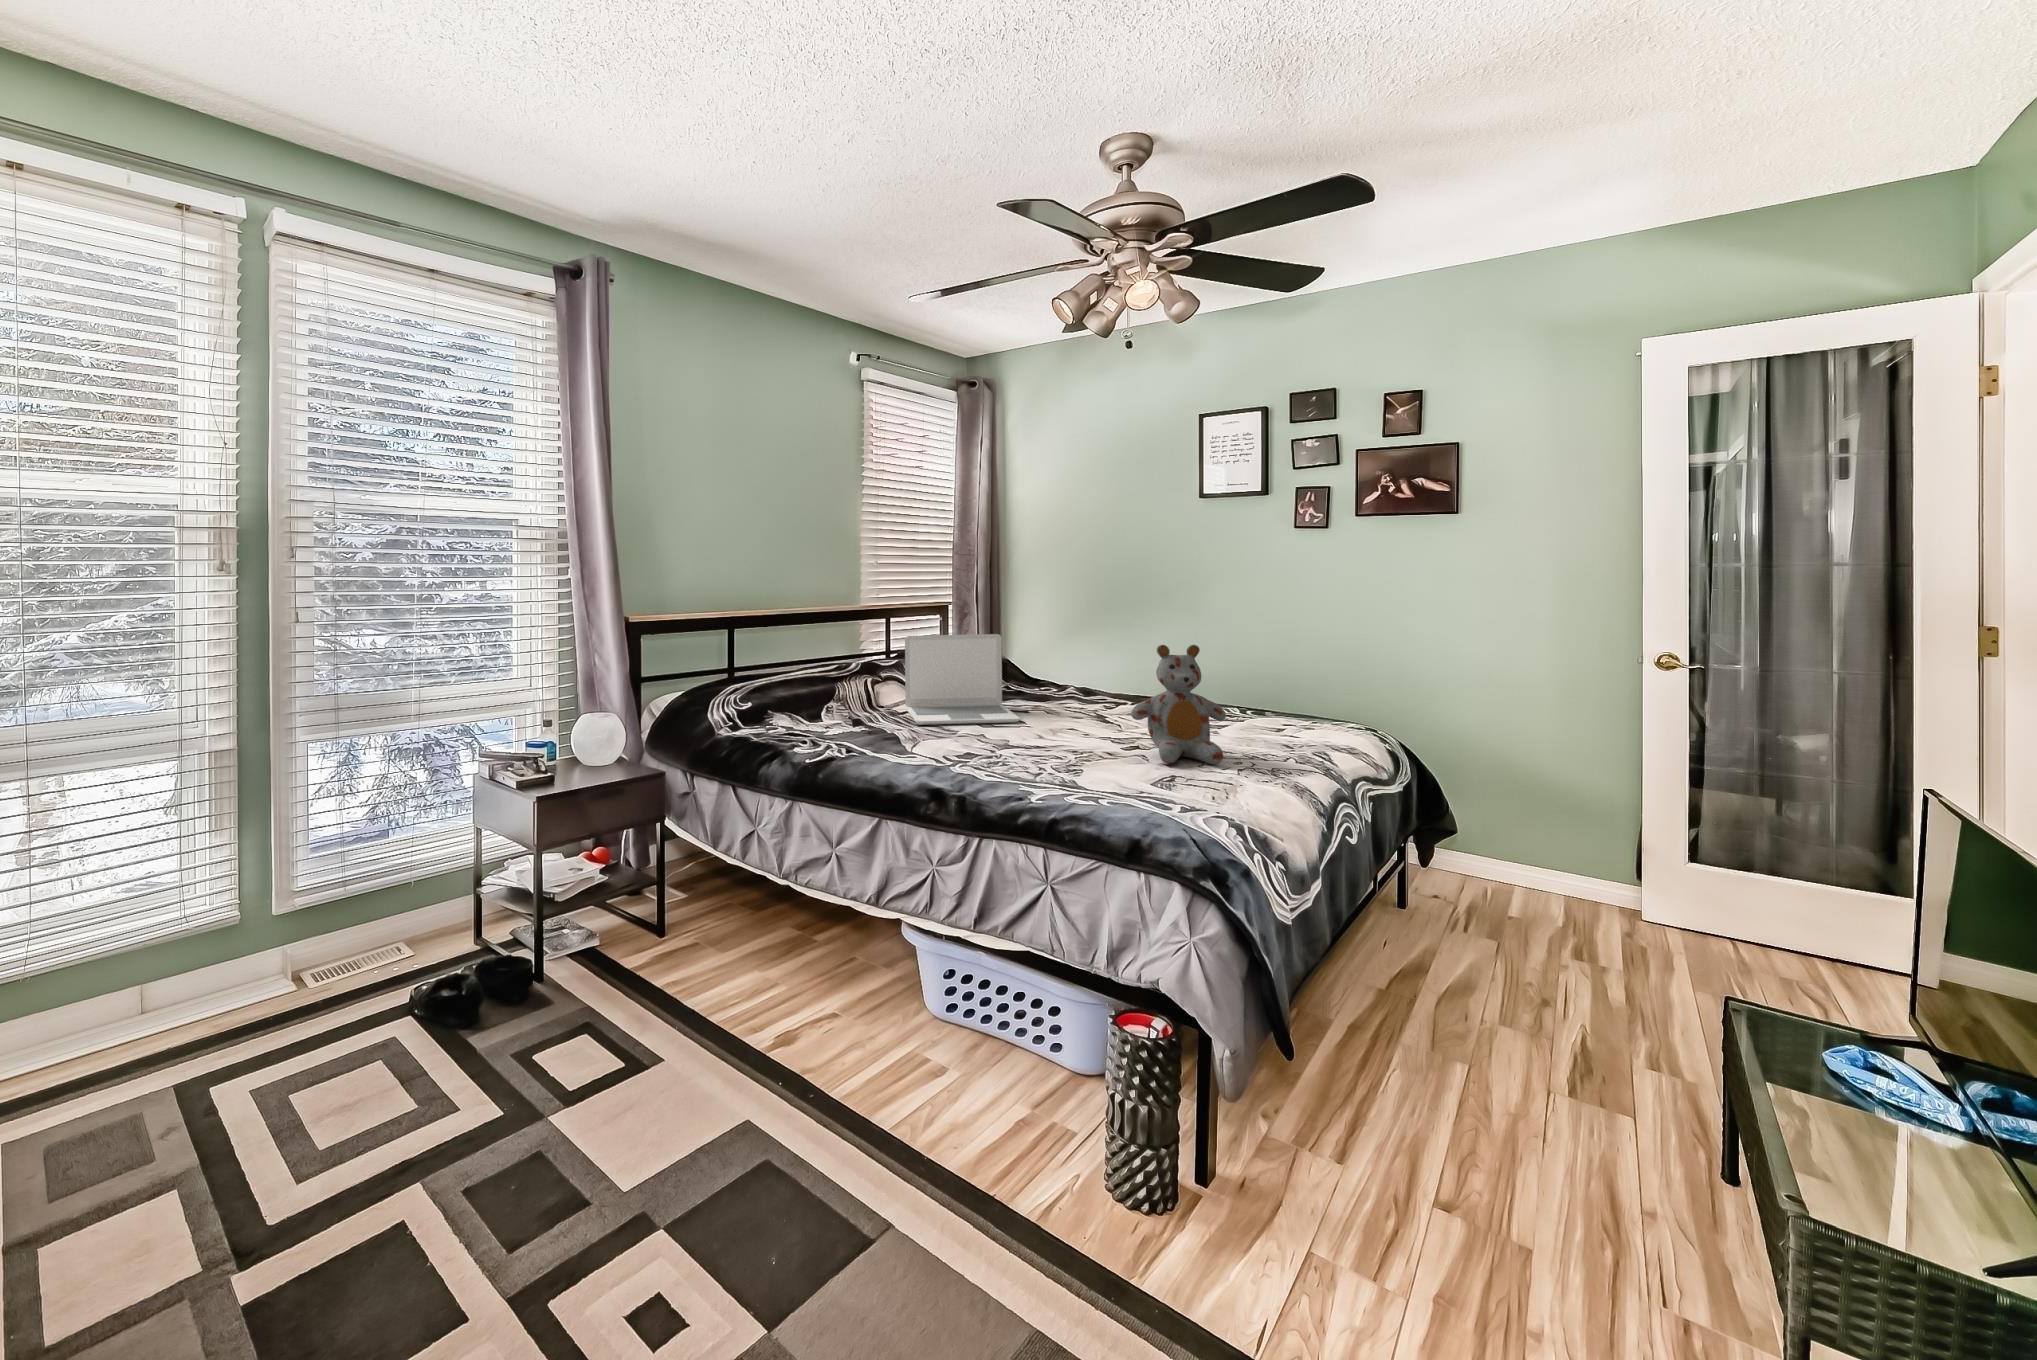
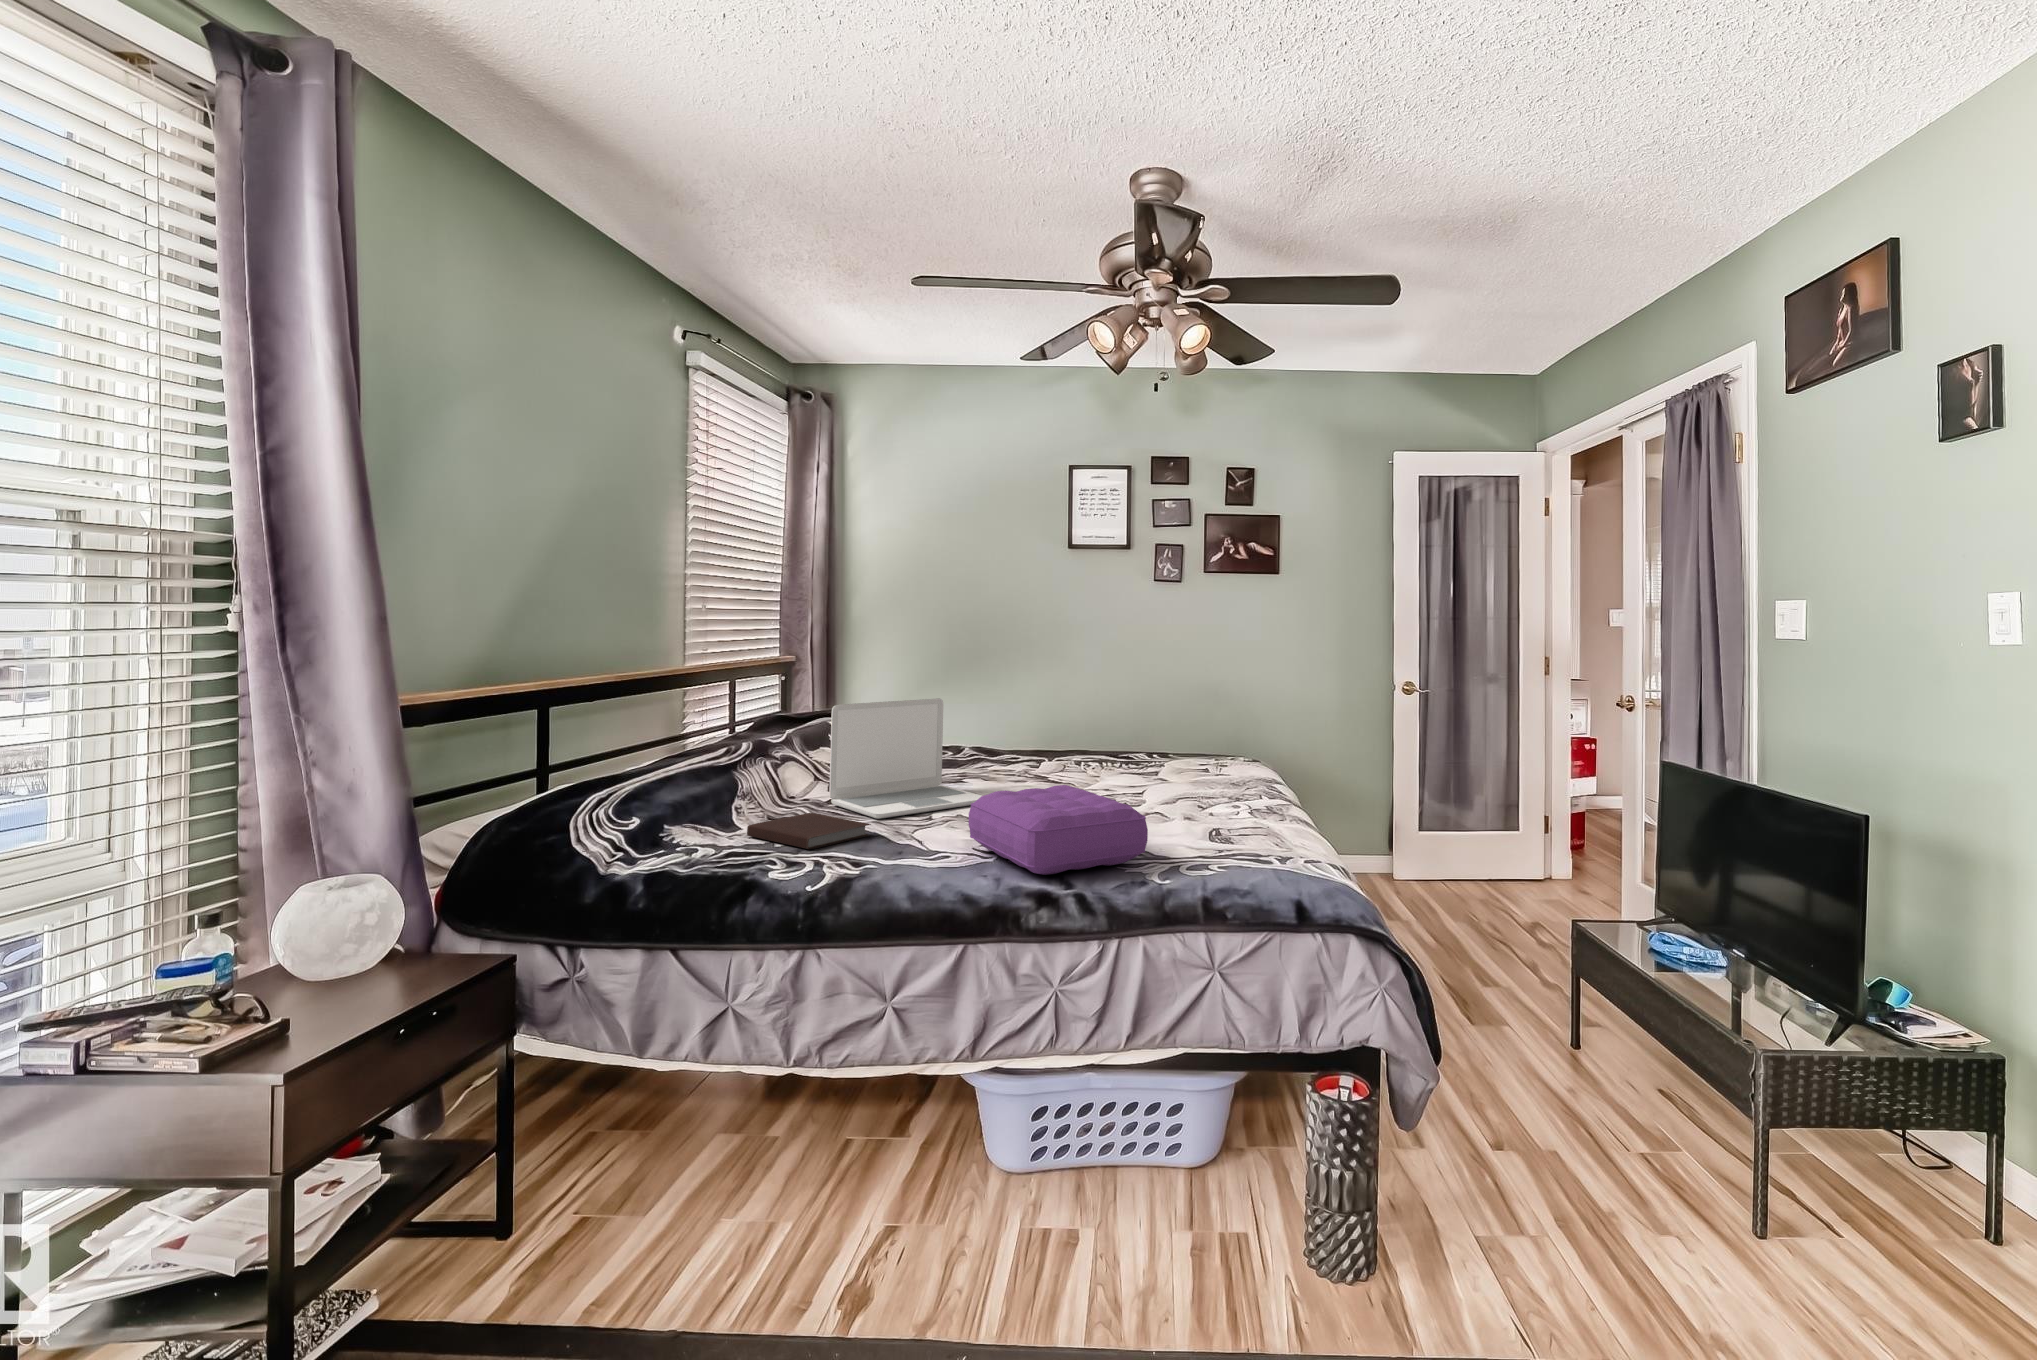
stuffed bear: present [1131,645,1226,764] -> none [1156,697,1253,825]
pillow: none [935,712,1049,783] -> present [968,785,1148,875]
notebook: none [821,714,895,740] -> present [747,813,871,849]

